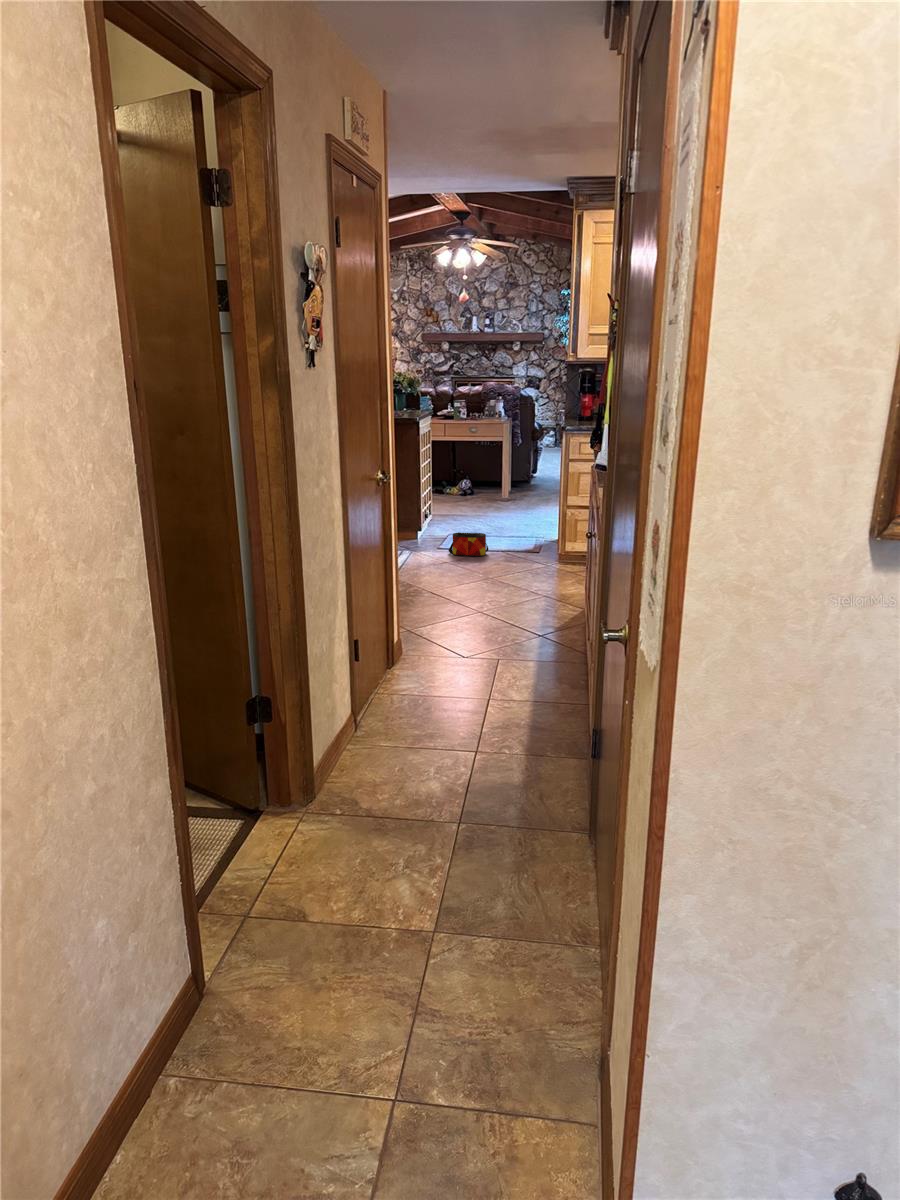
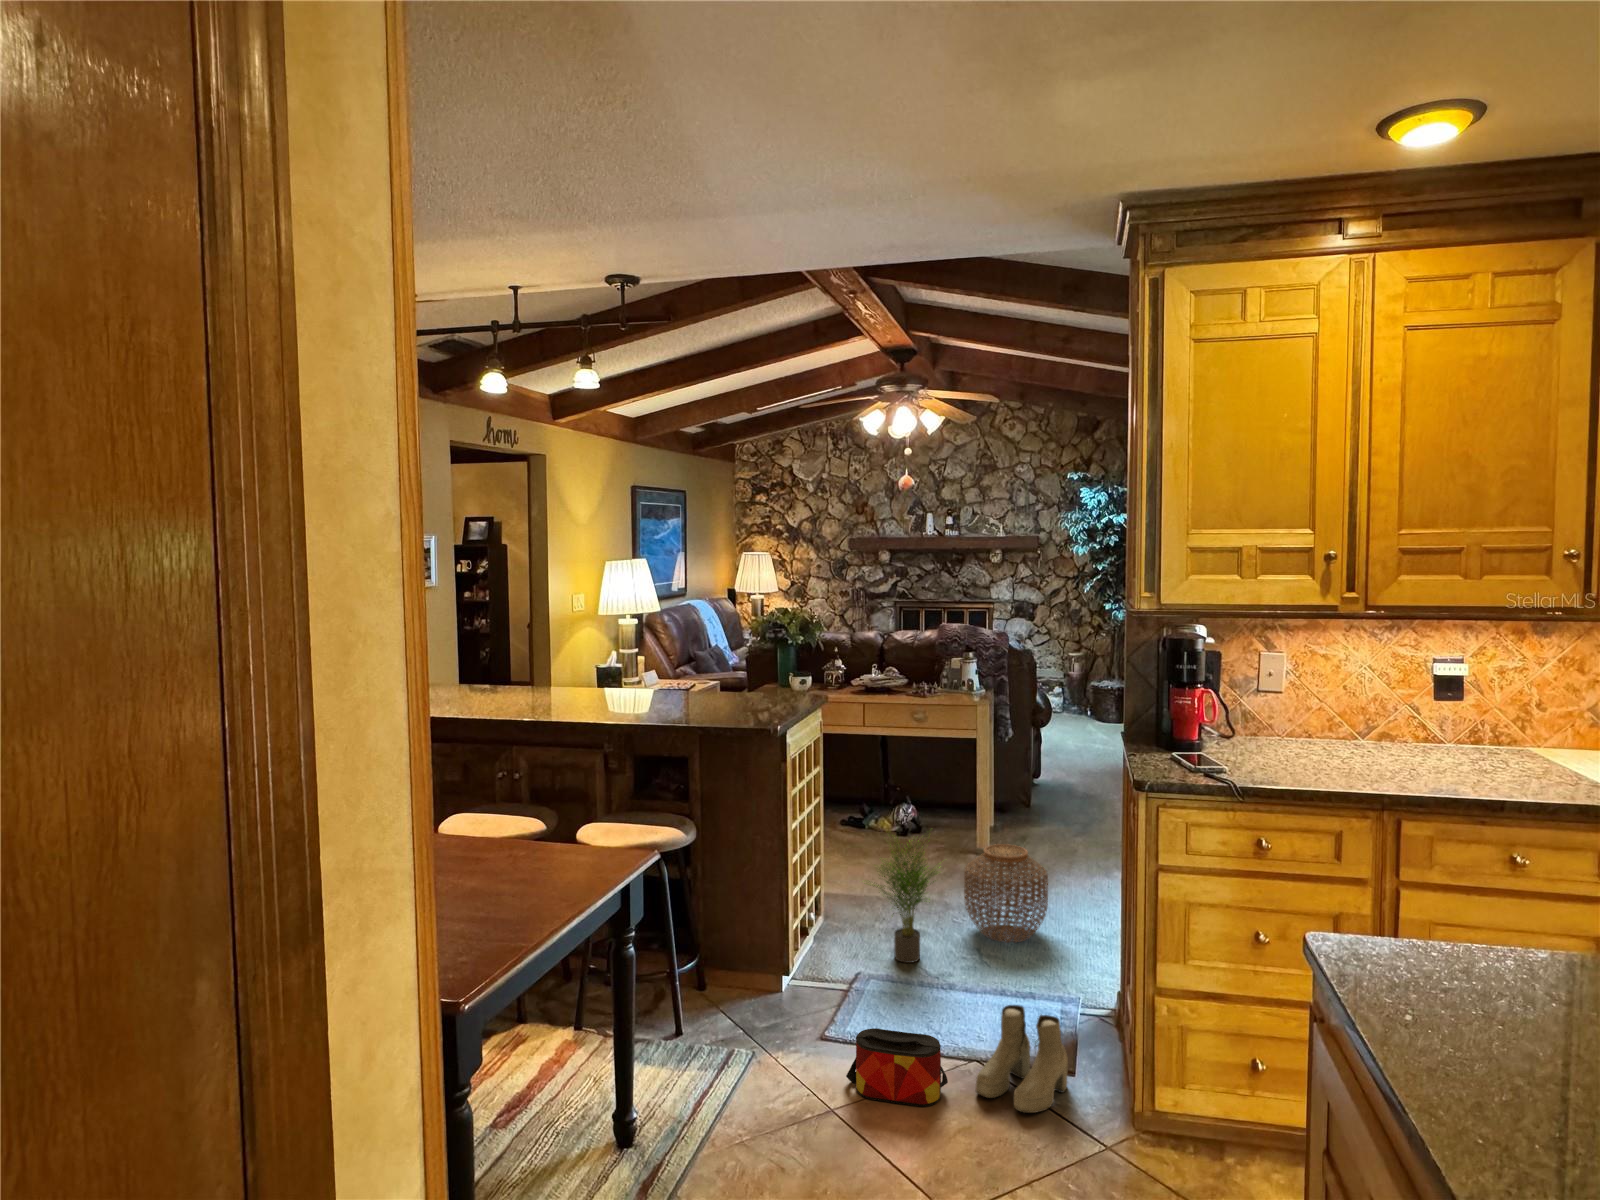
potted plant: none [448,469,489,529] -> present [874,836,935,963]
woven basket: none [495,481,534,524] -> present [964,844,1048,942]
boots: none [499,523,535,556] -> present [976,1005,1068,1113]

